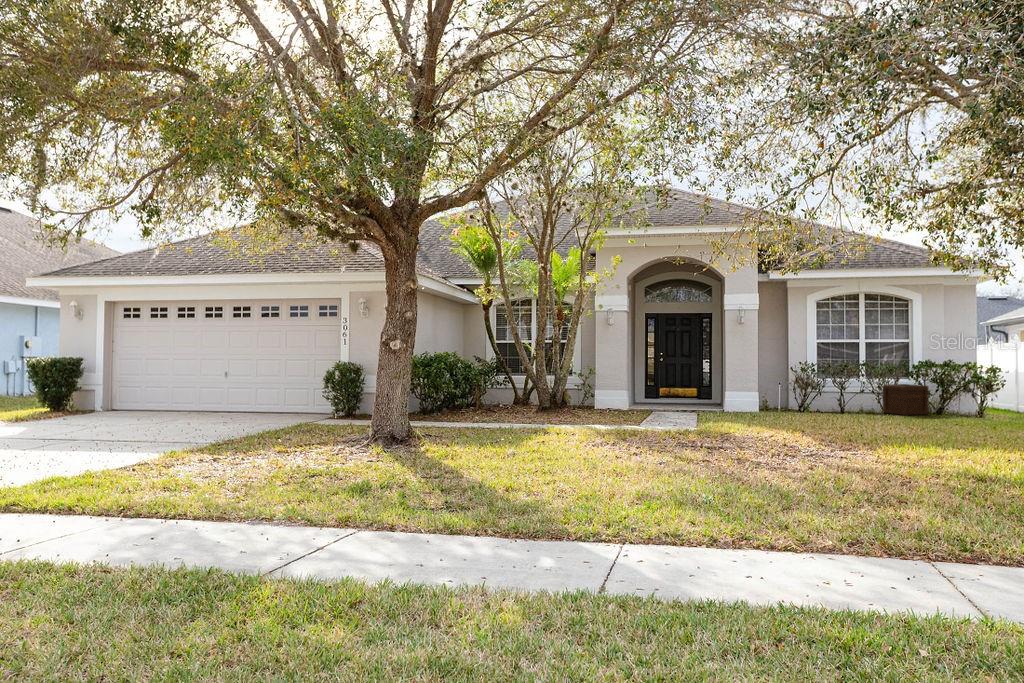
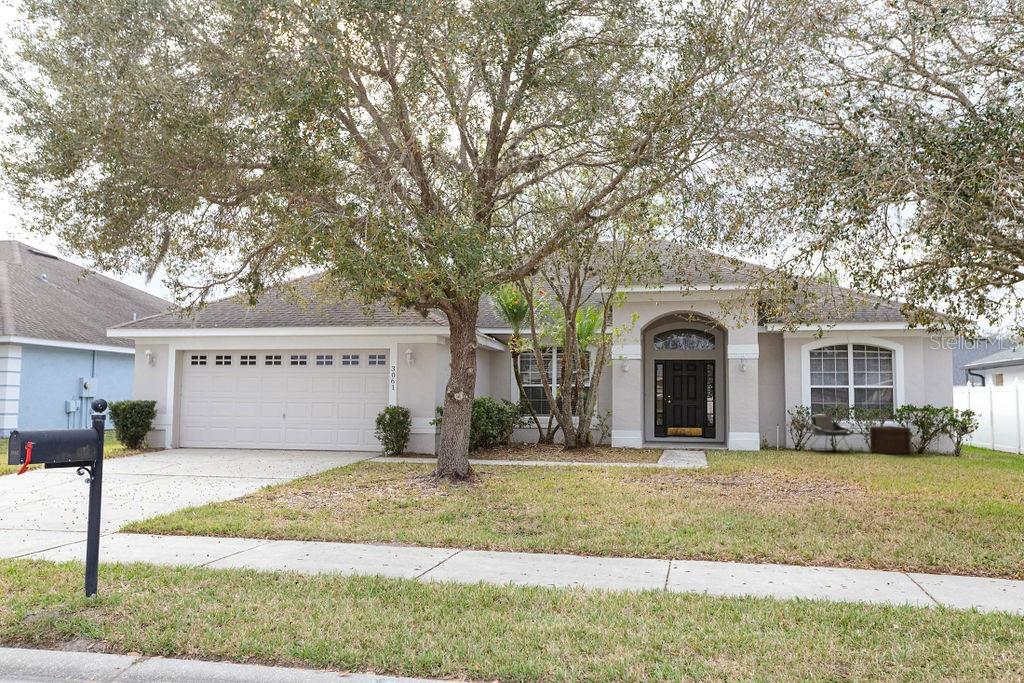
lounge chair: none [814,372,861,413] -> present [812,414,851,451]

